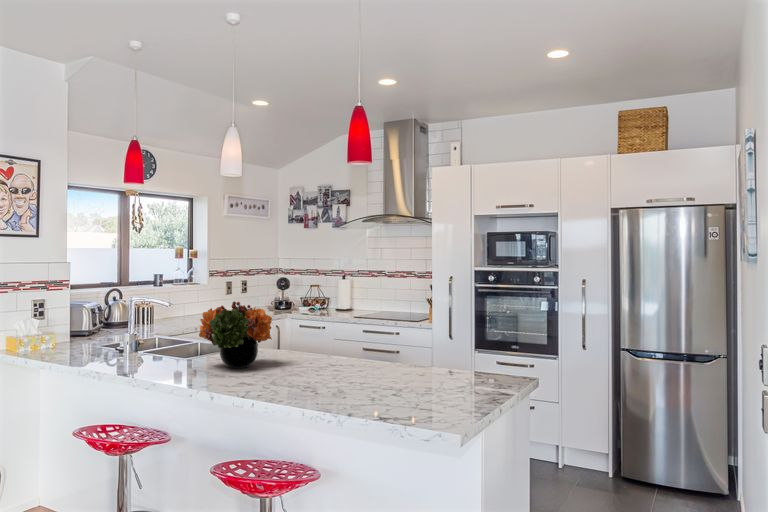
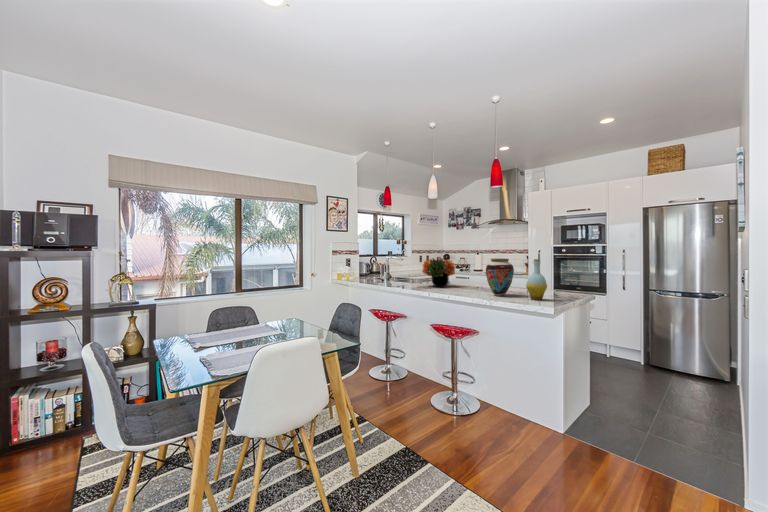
vase: none [320,314,377,396] -> present [486,259,514,296]
bottle: none [397,320,438,407] -> present [526,259,547,300]

